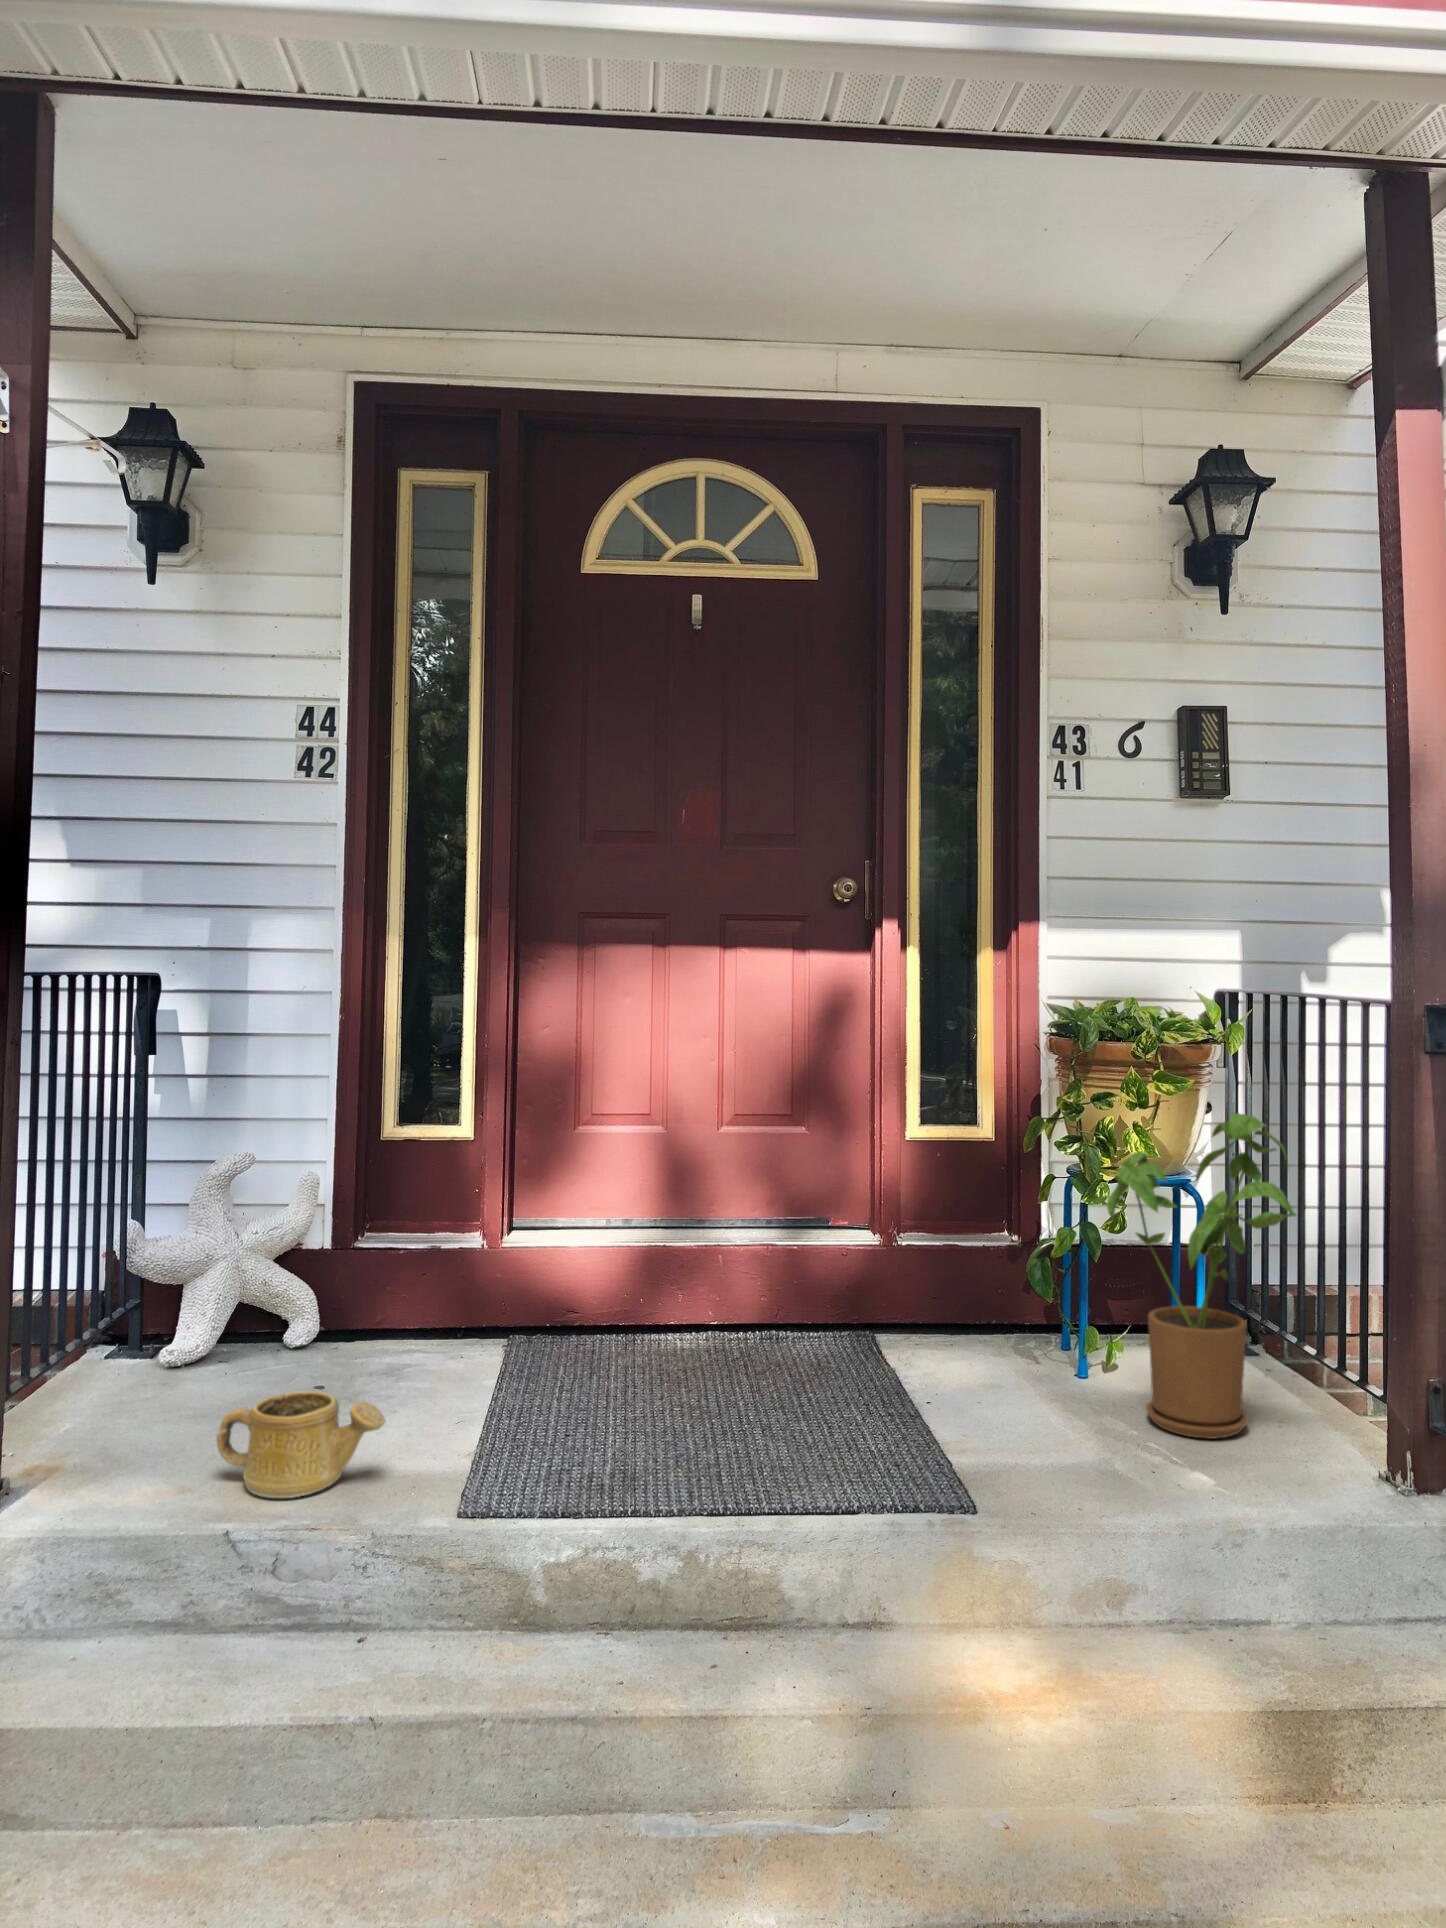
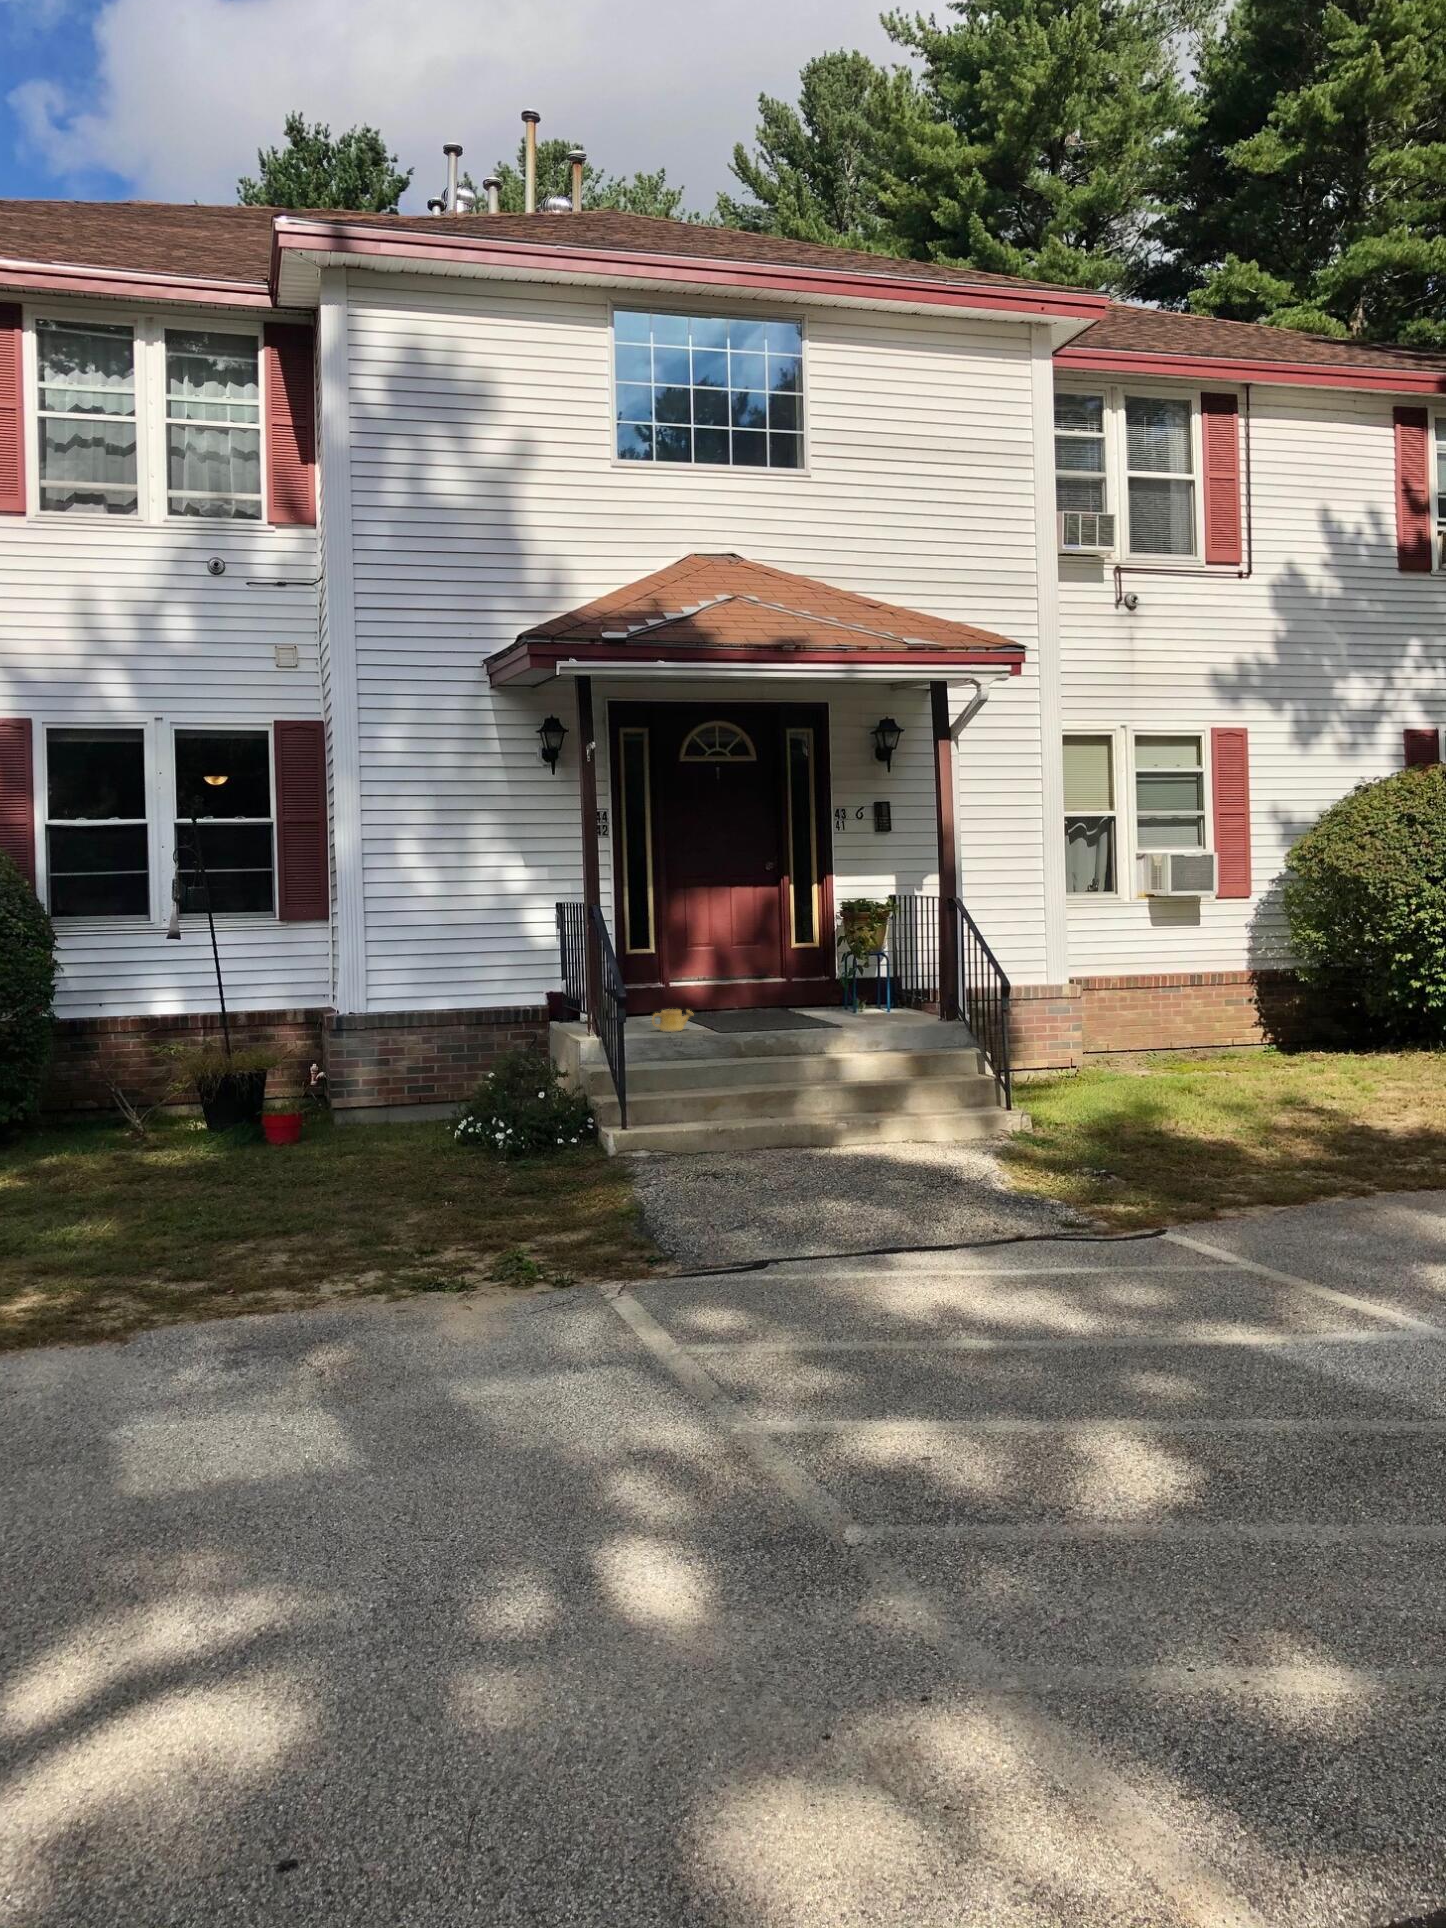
house plant: present [1107,1113,1296,1439] -> none [863,929,914,1017]

